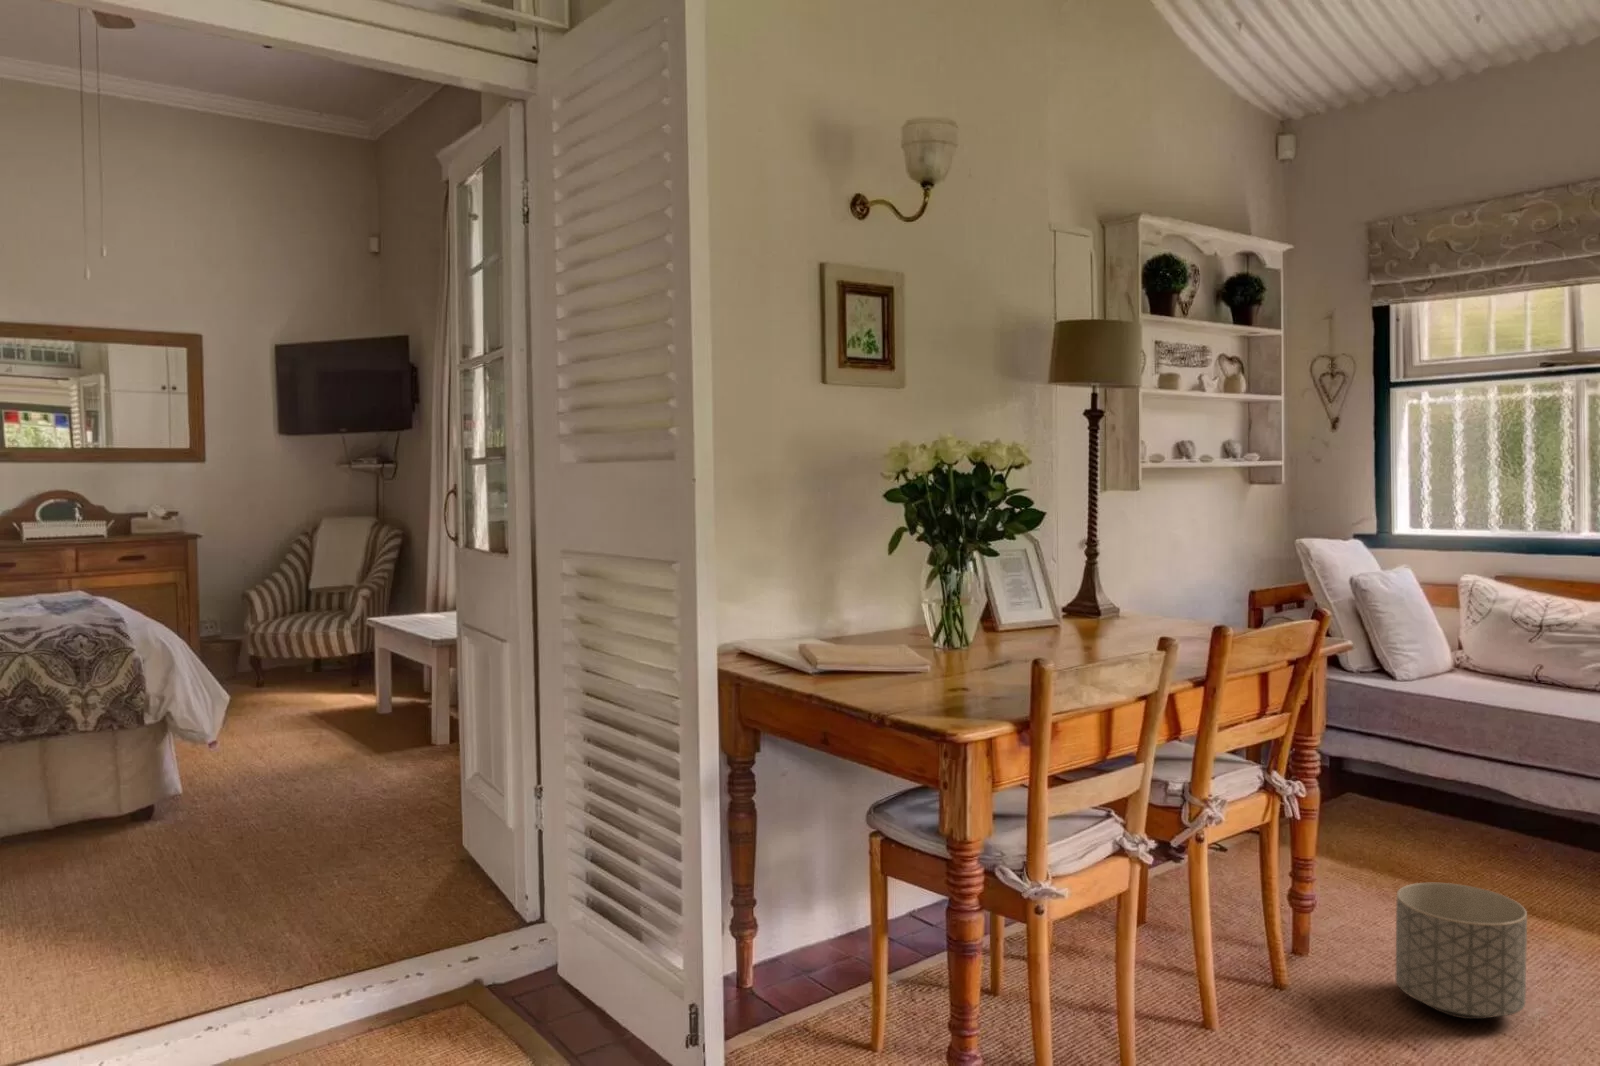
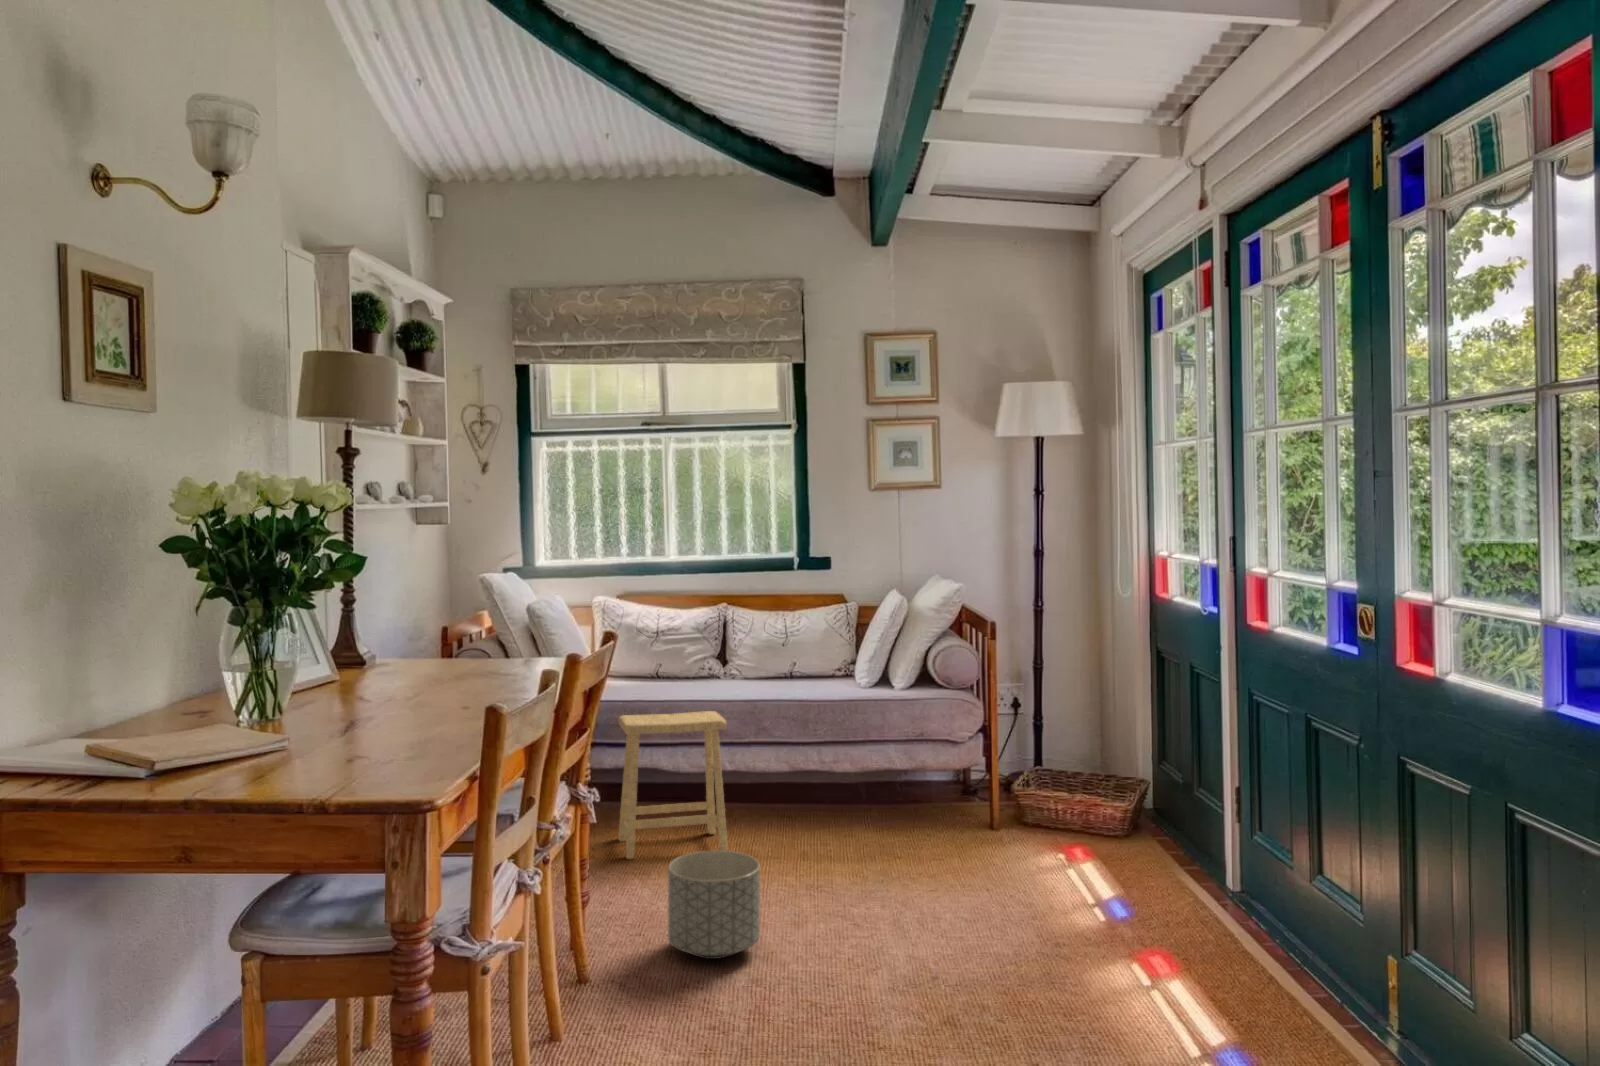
footstool: none [1423,714,1574,907] -> present [618,711,728,859]

